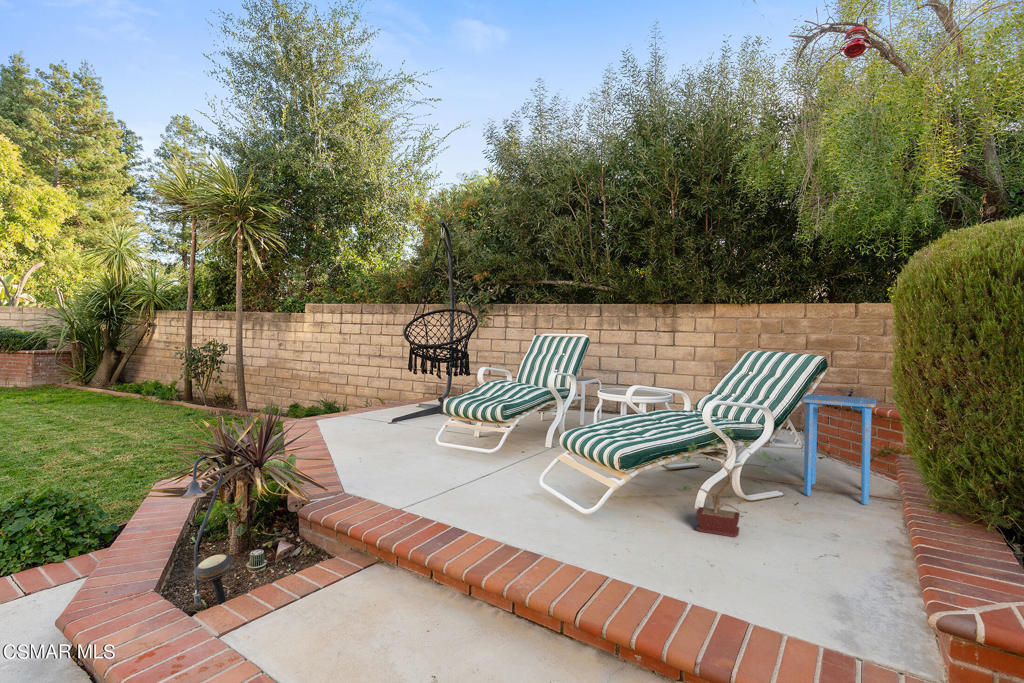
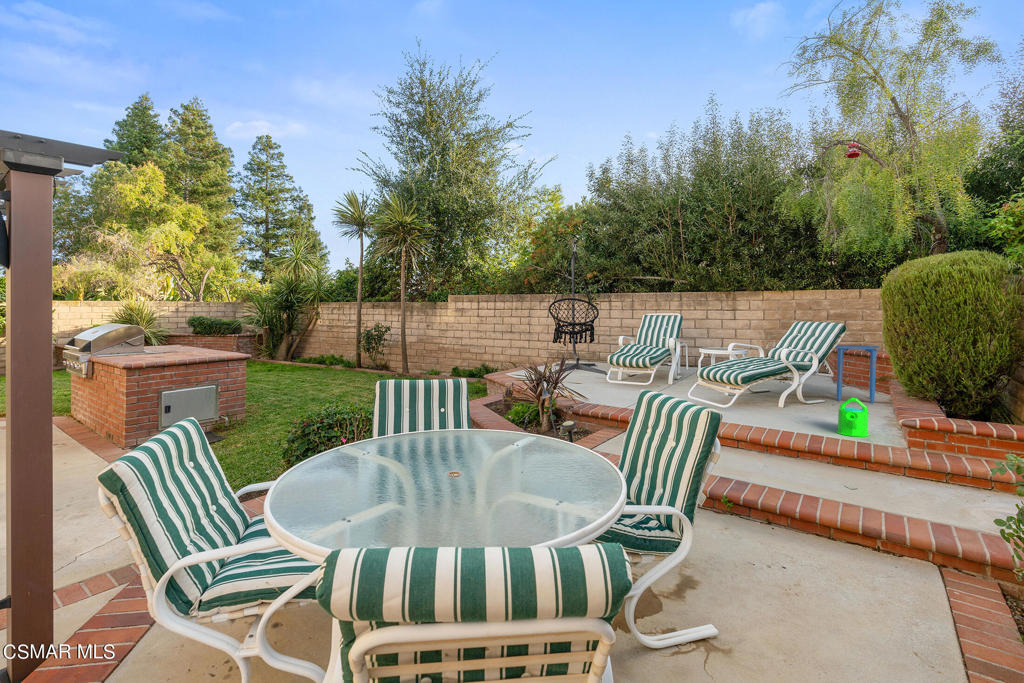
potted plant: present [681,426,785,537] -> none [775,358,836,414]
watering can: none [770,532,844,632] -> present [836,398,870,437]

